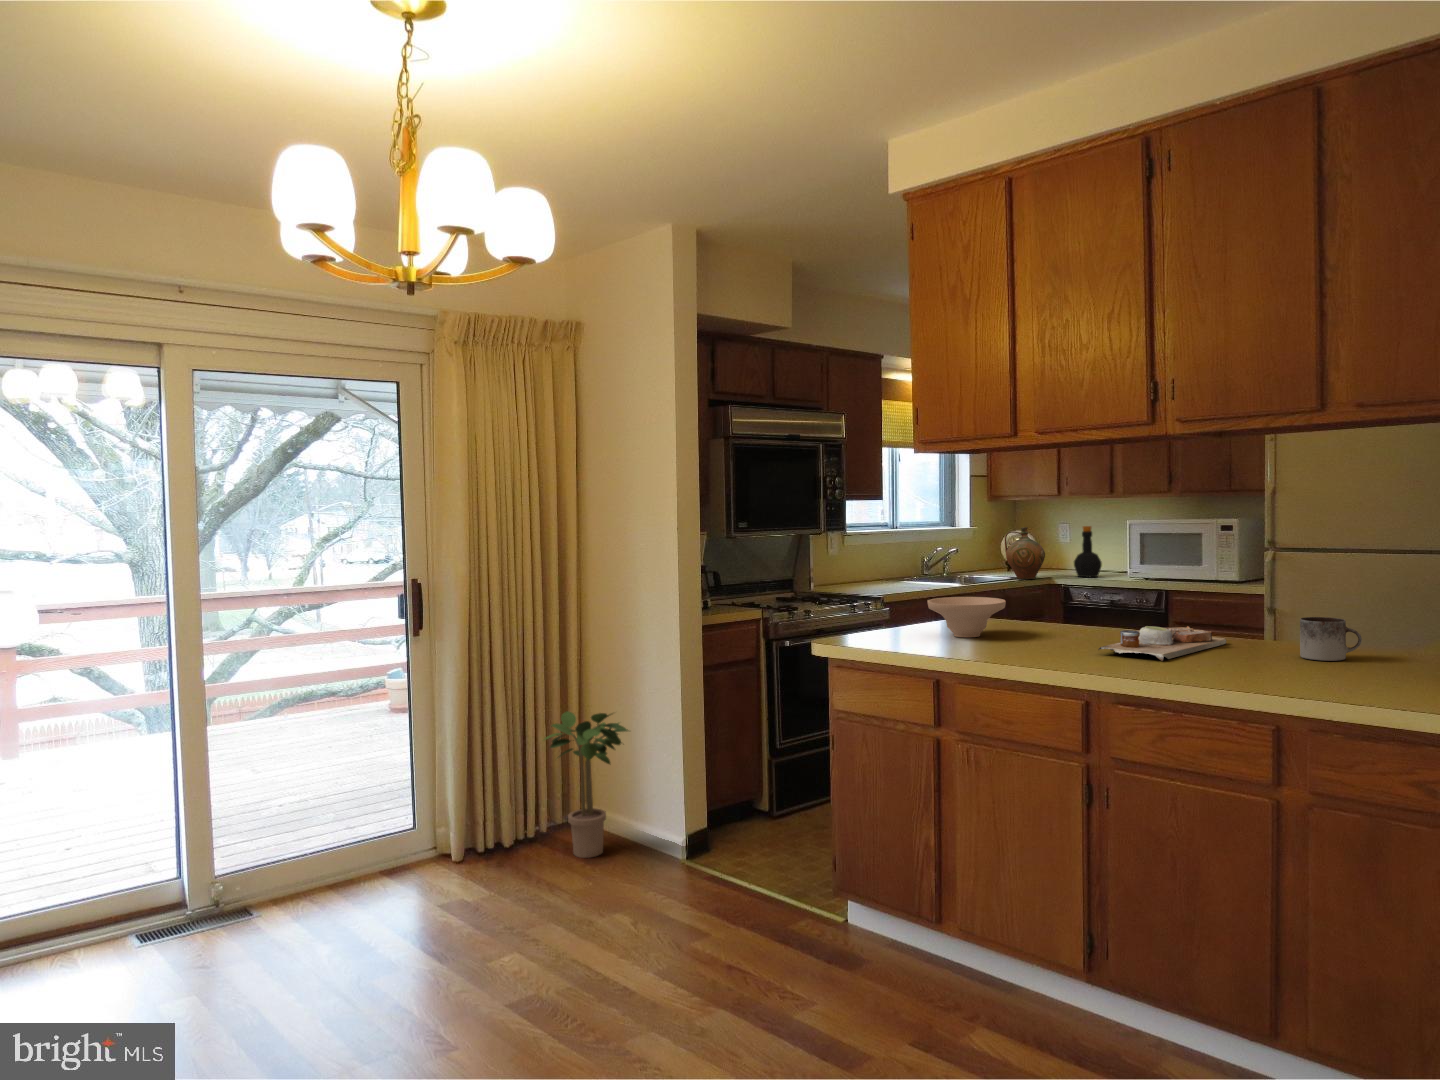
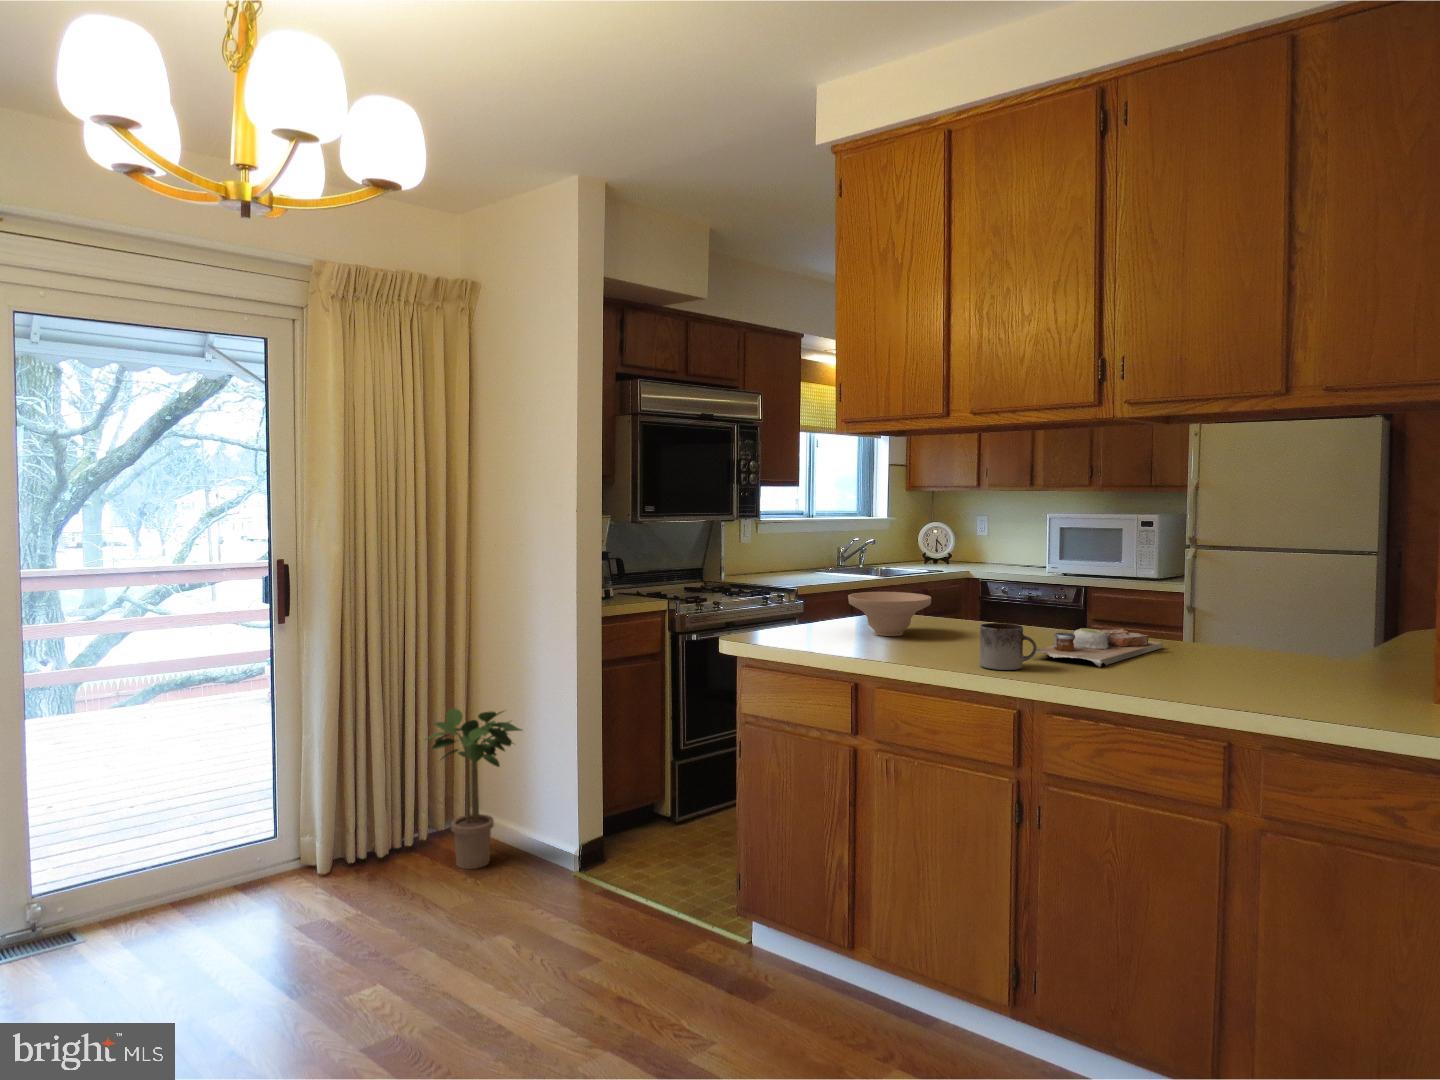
bottle: present [1074,526,1102,578] -> none [991,519,1019,572]
ceramic jug: present [1005,527,1045,579] -> none [923,519,963,572]
mug: present [1300,617,1362,661] -> present [980,623,1037,670]

